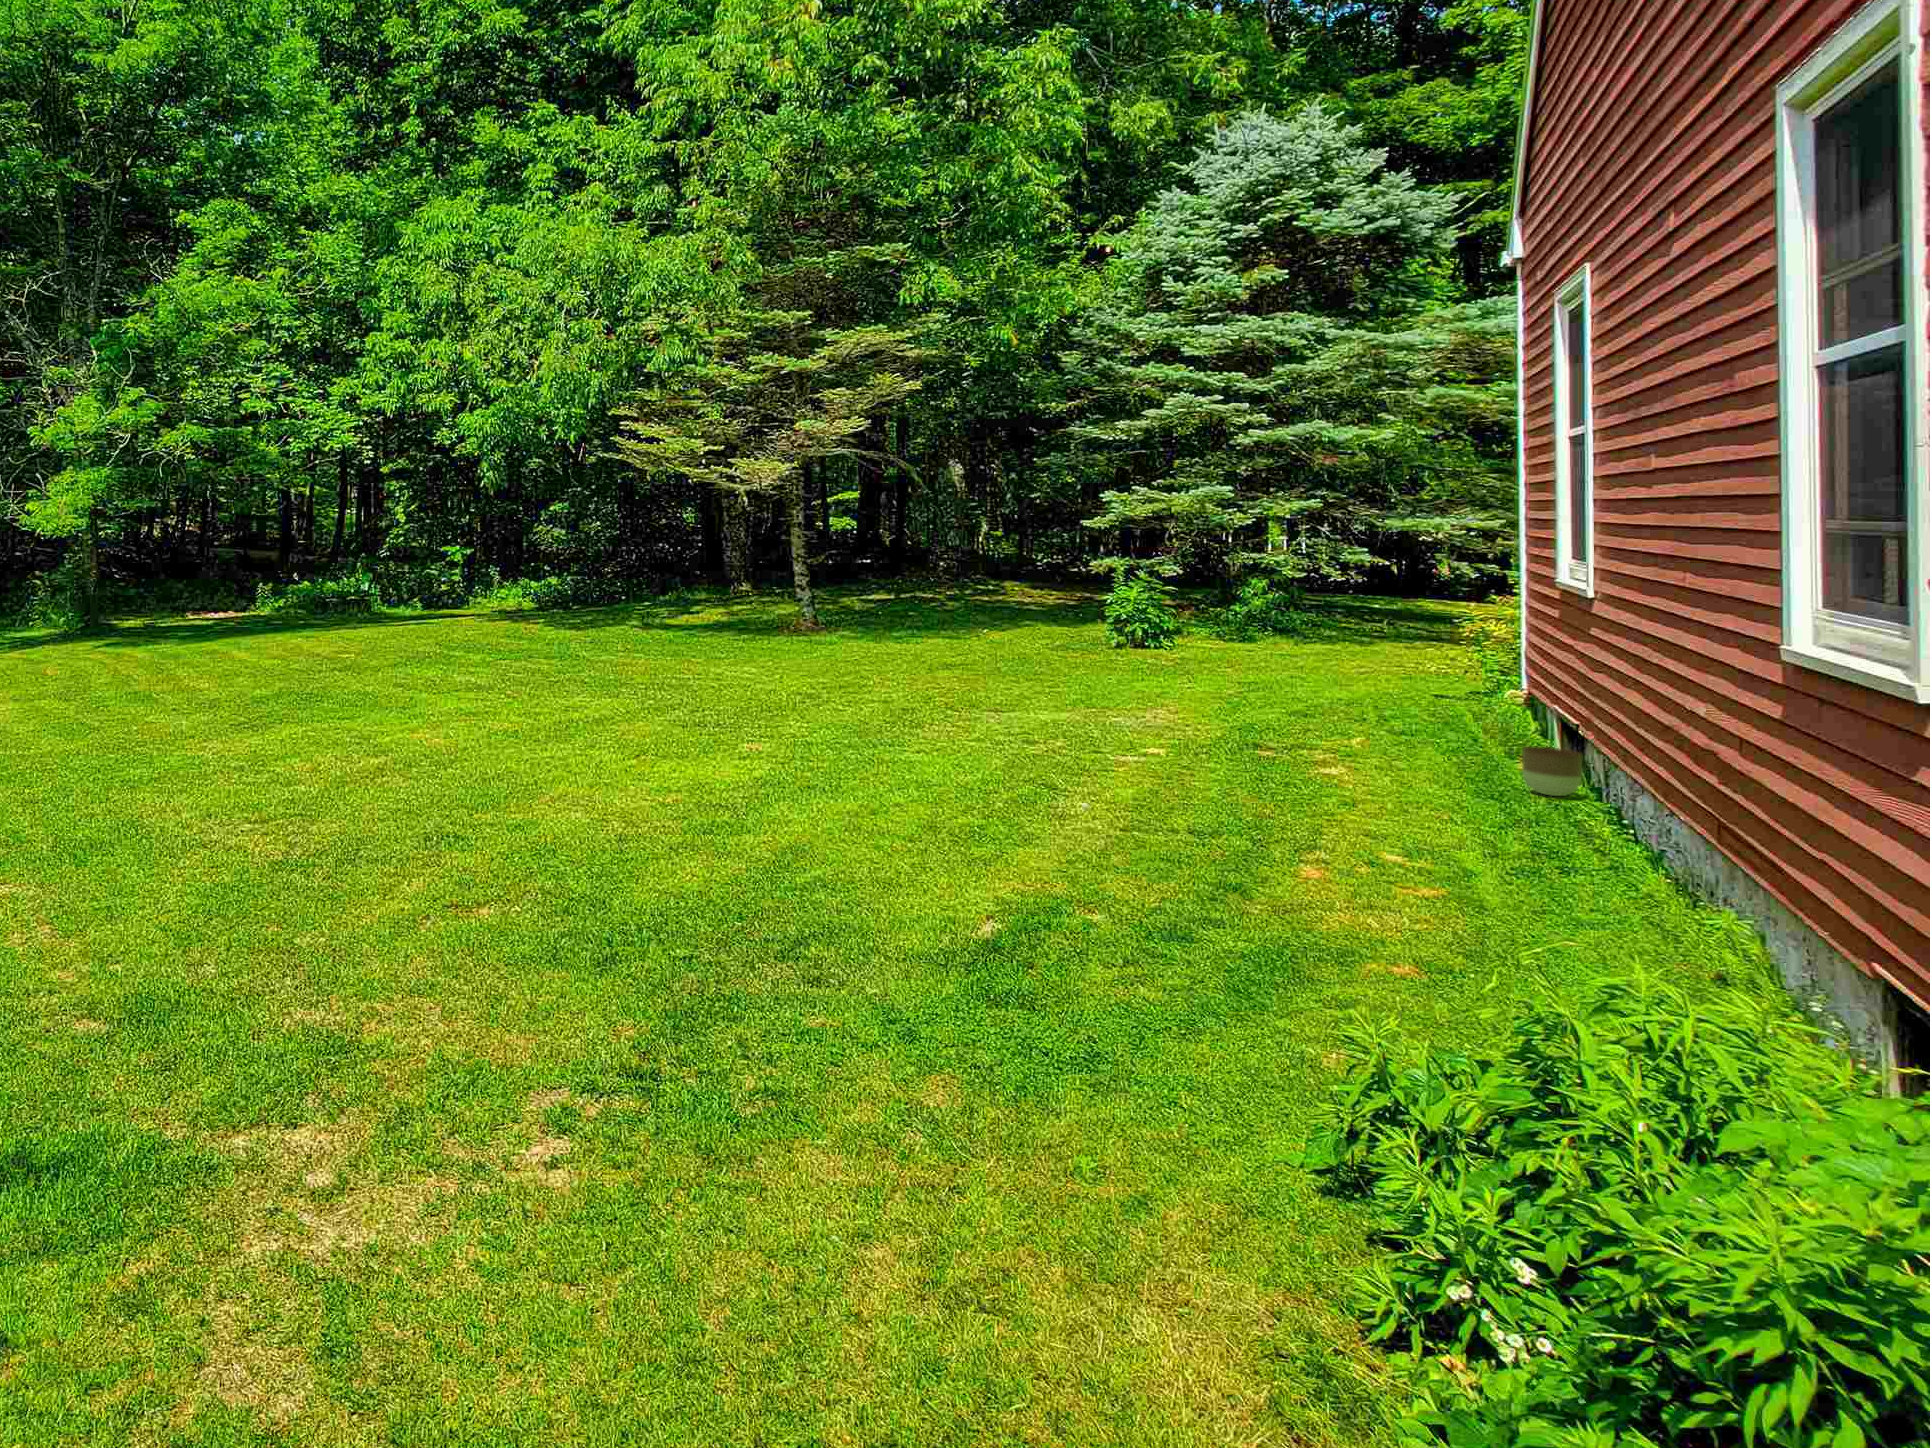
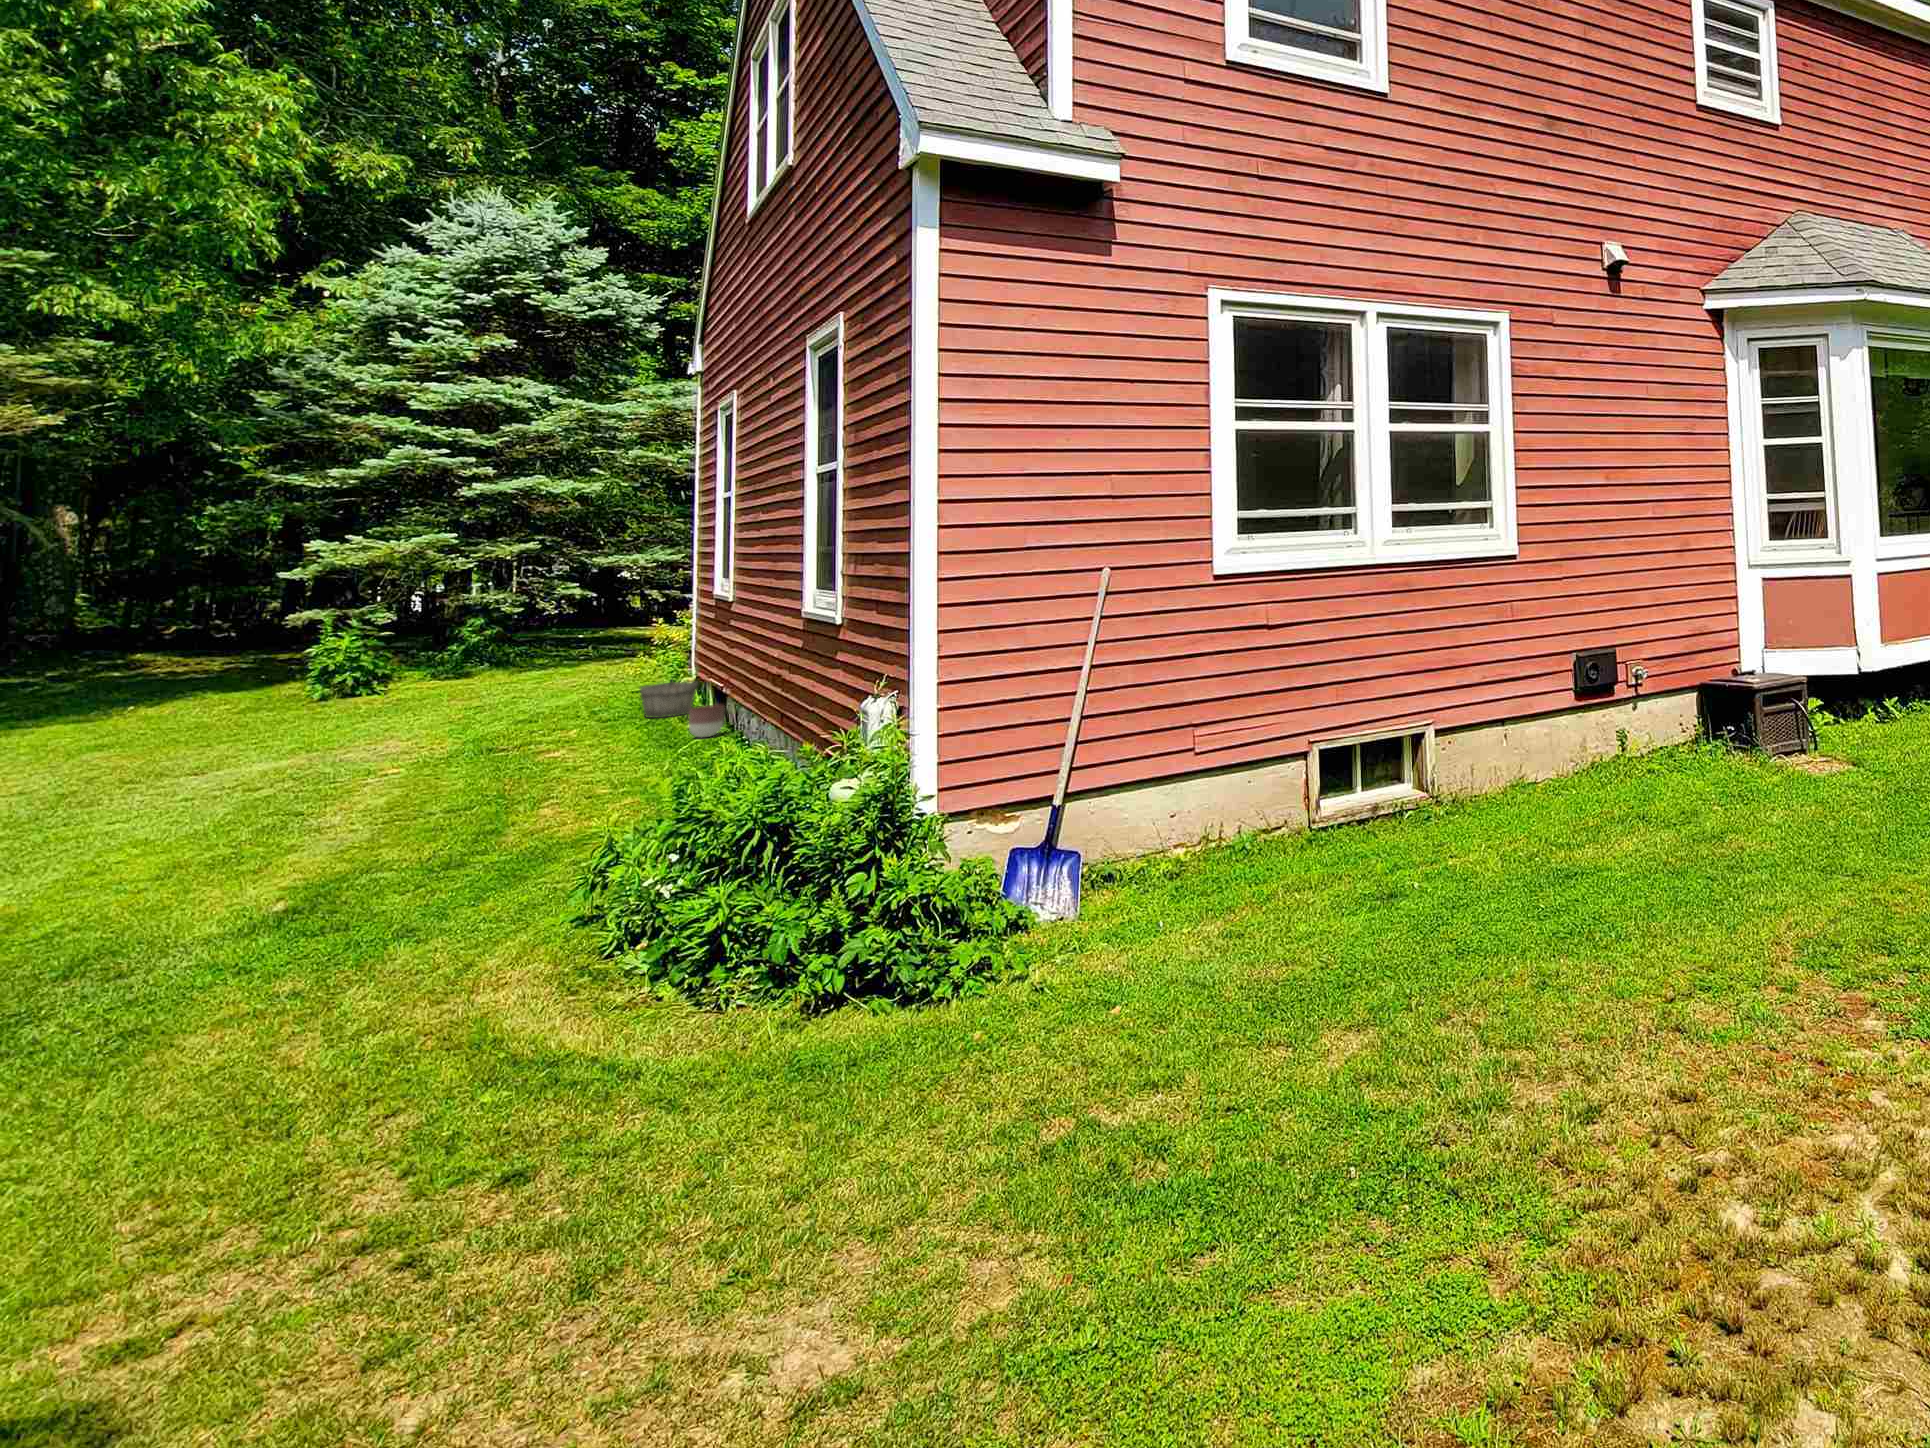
wooden bucket: none [1444,688,1534,749] -> present [640,678,698,718]

